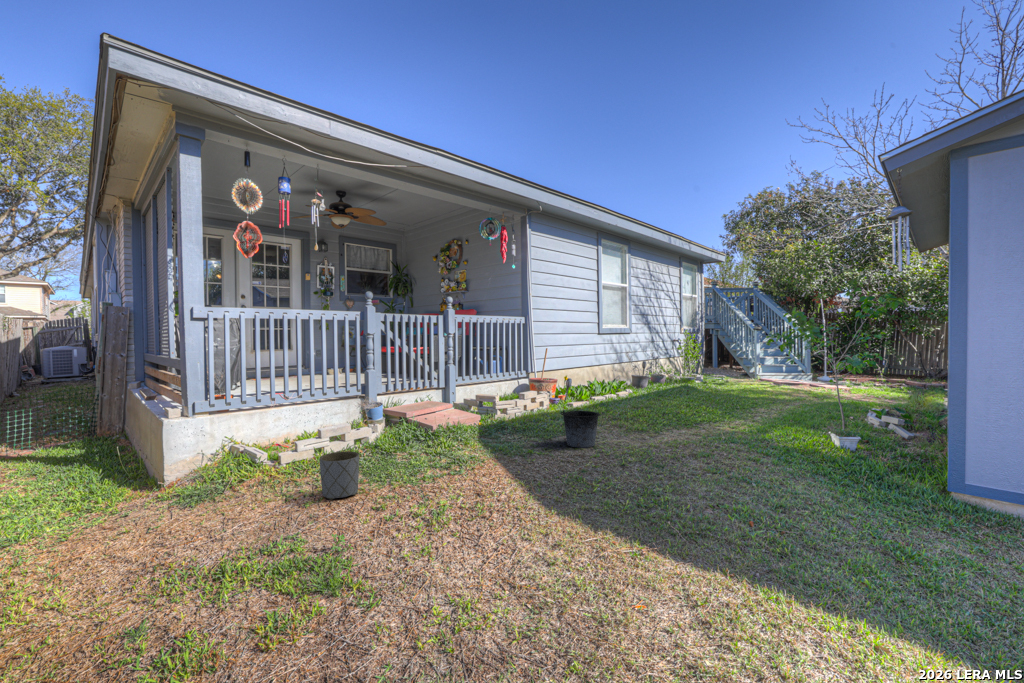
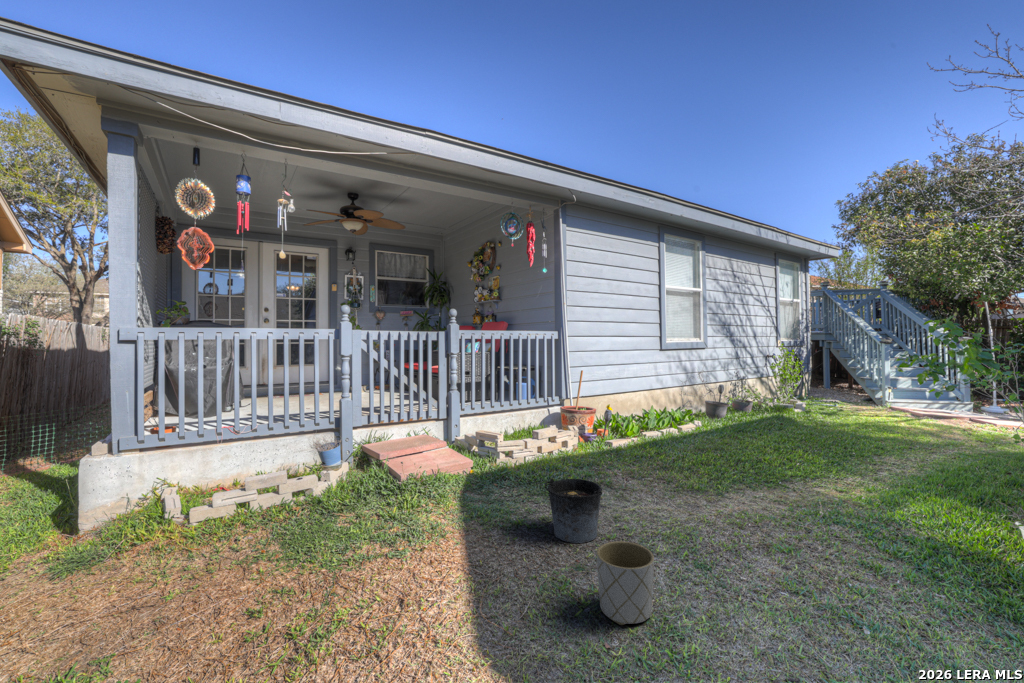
planter: present [319,451,359,500] -> present [597,541,654,625]

